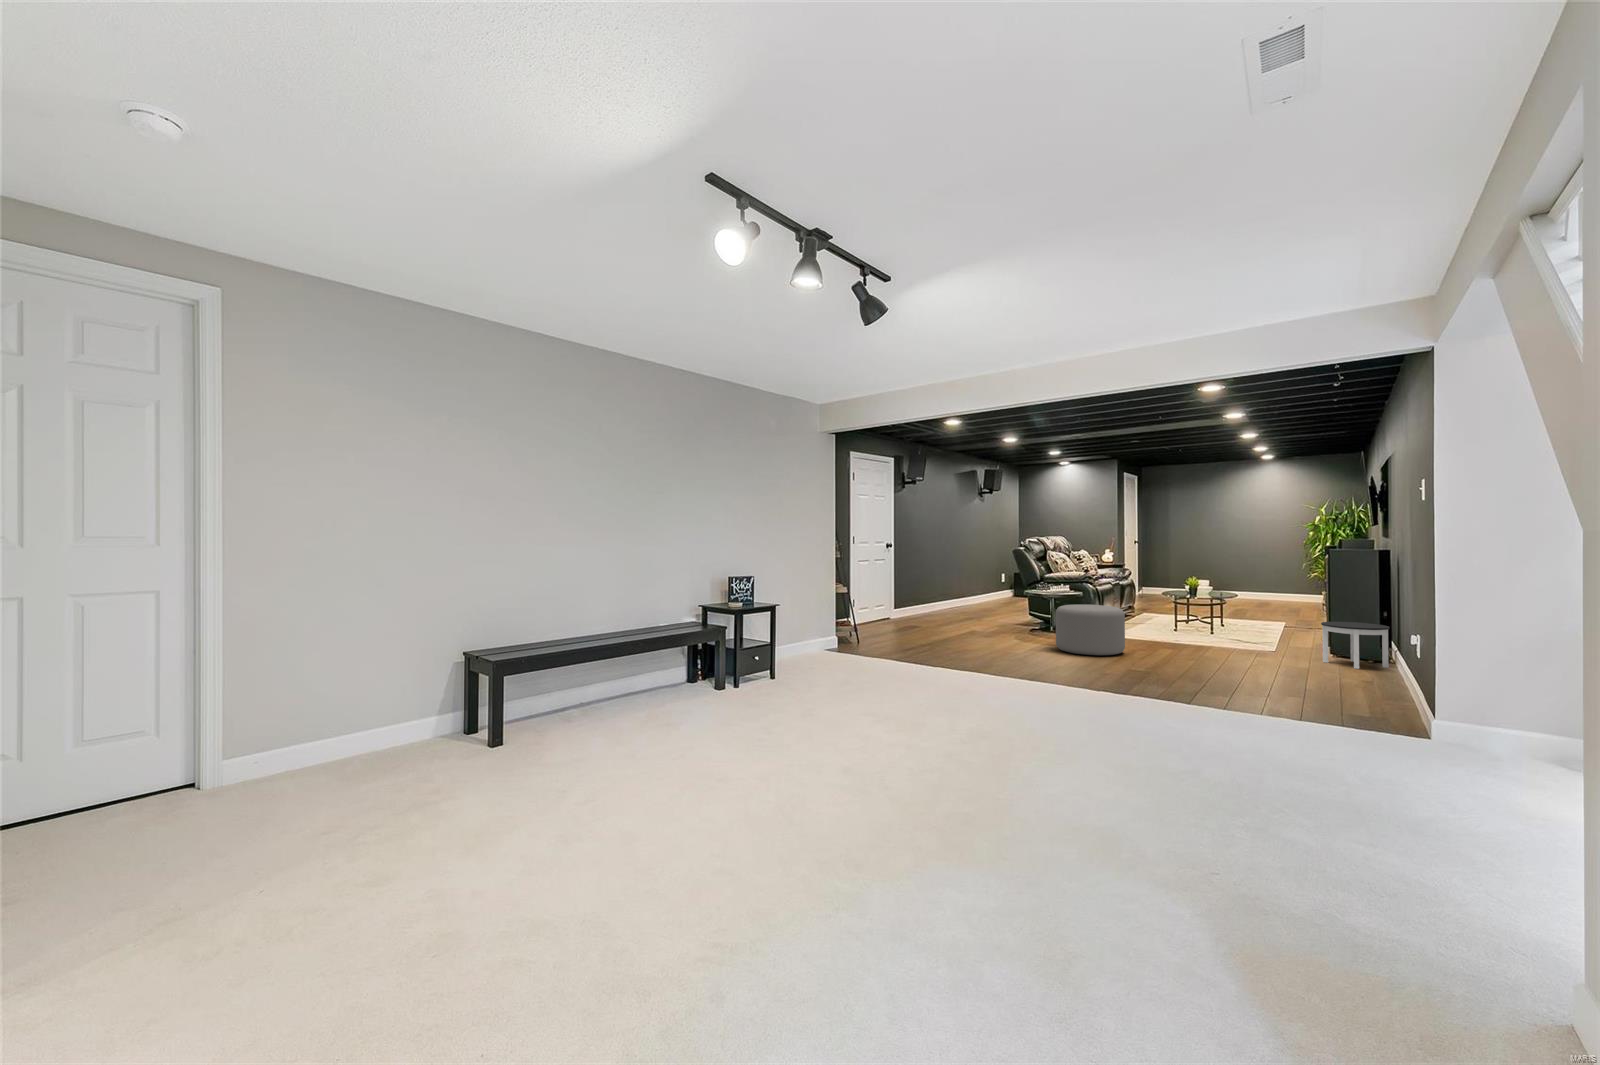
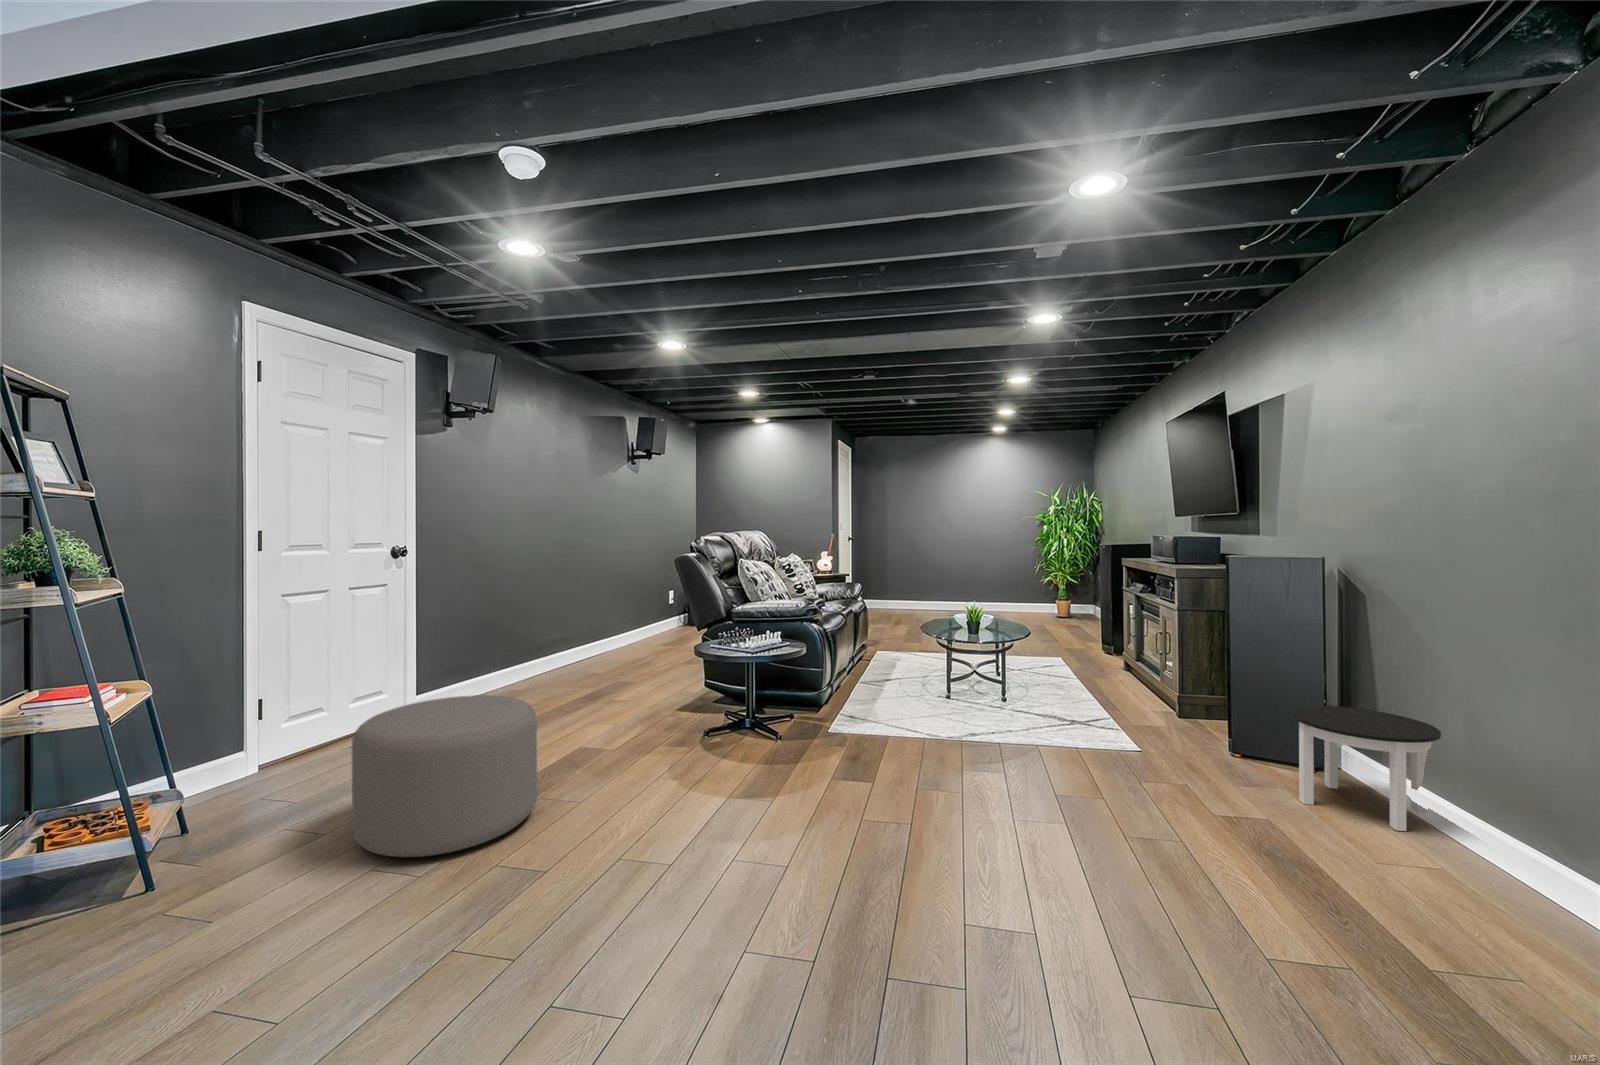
ottoman: present [1056,604,1125,655] -> present [352,695,537,857]

